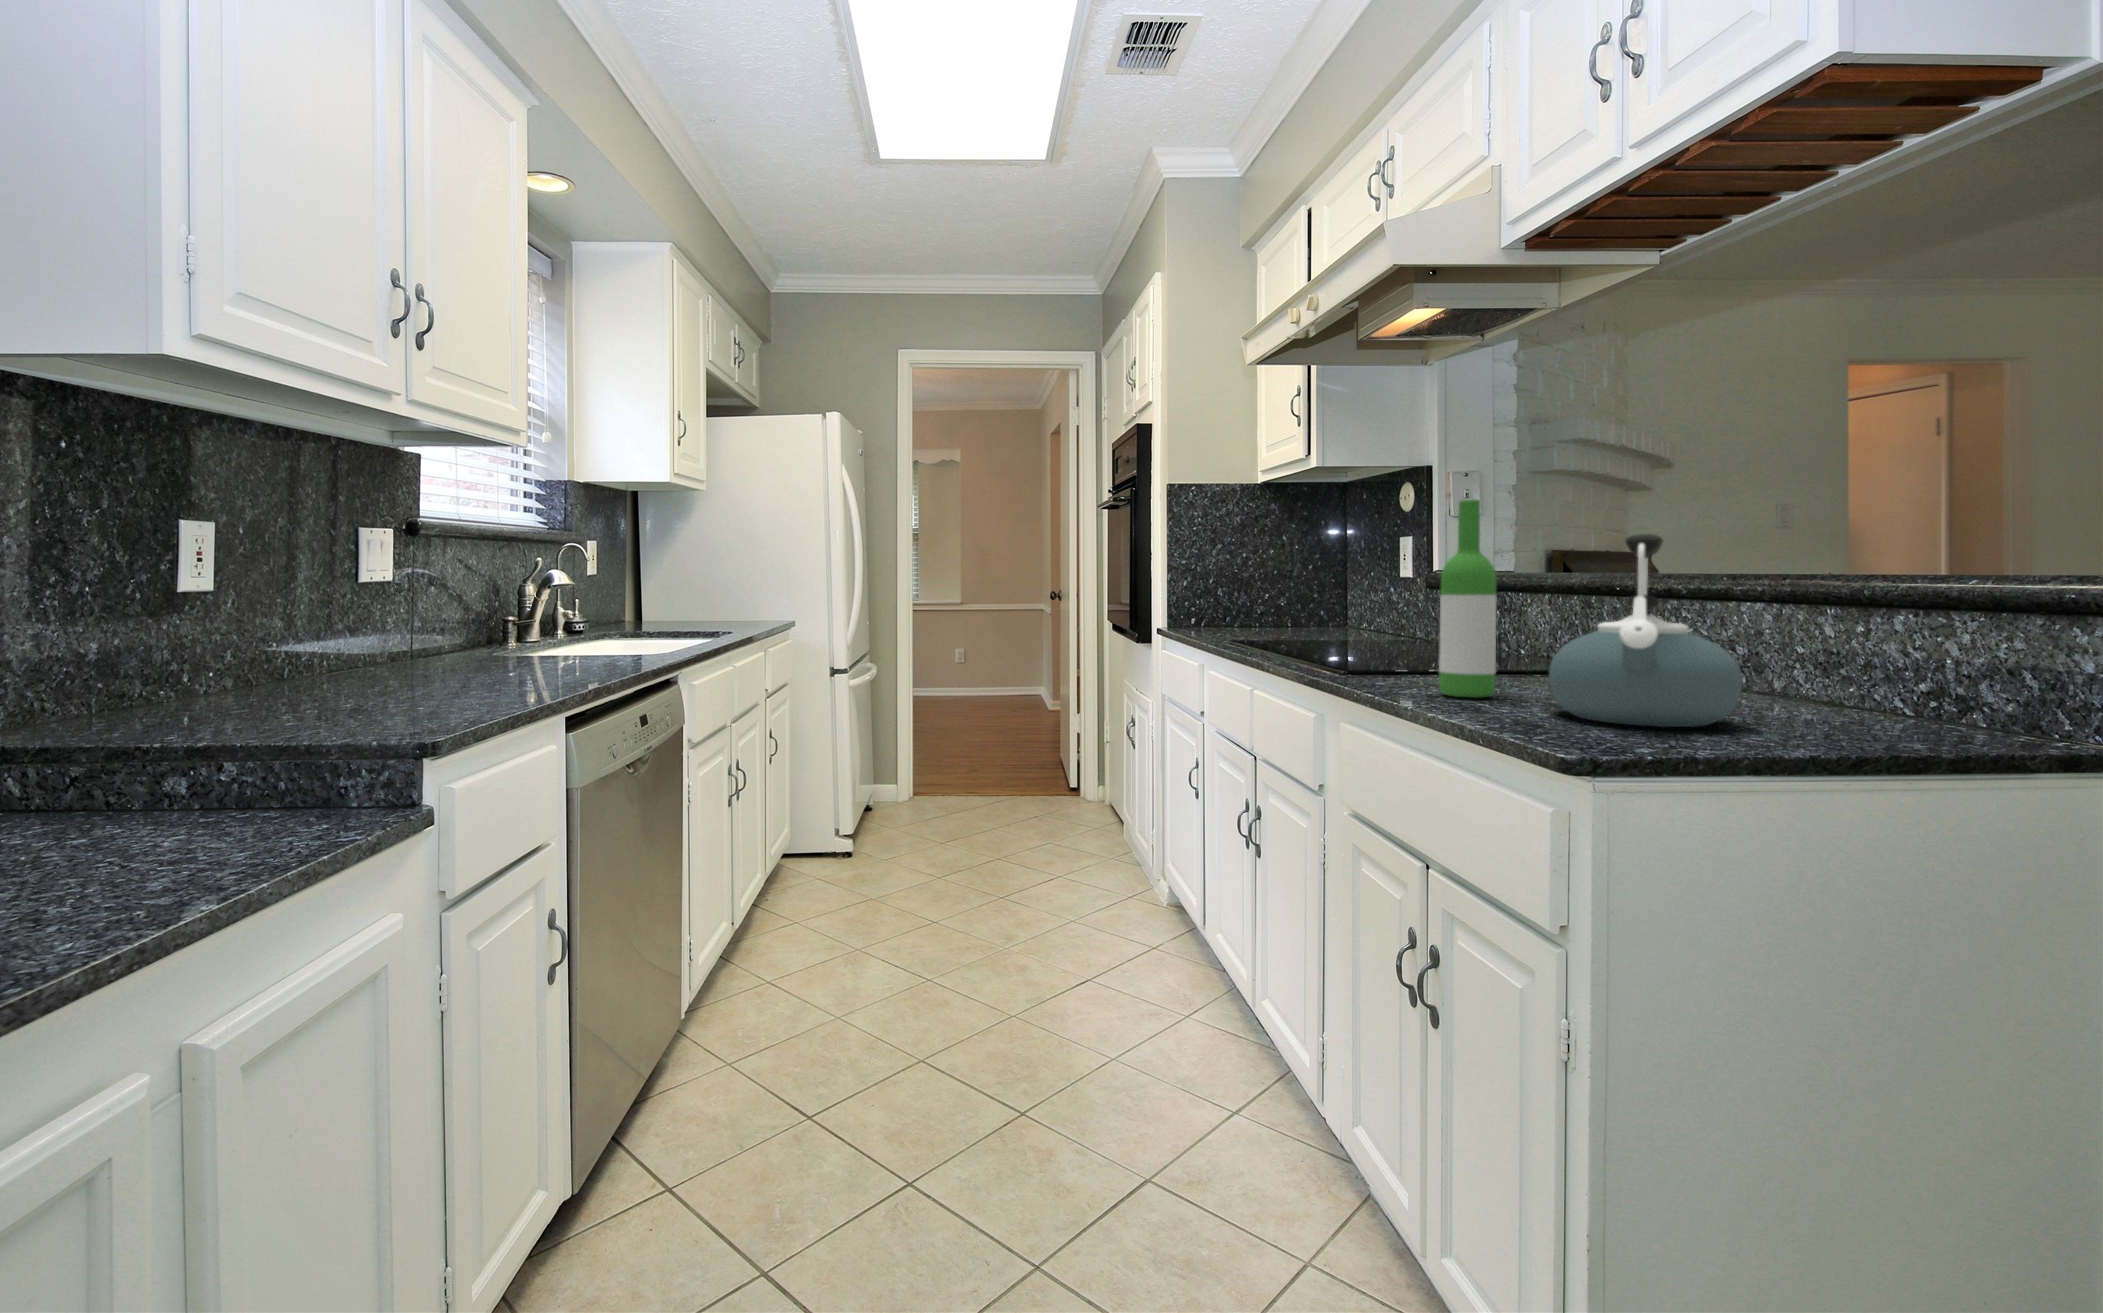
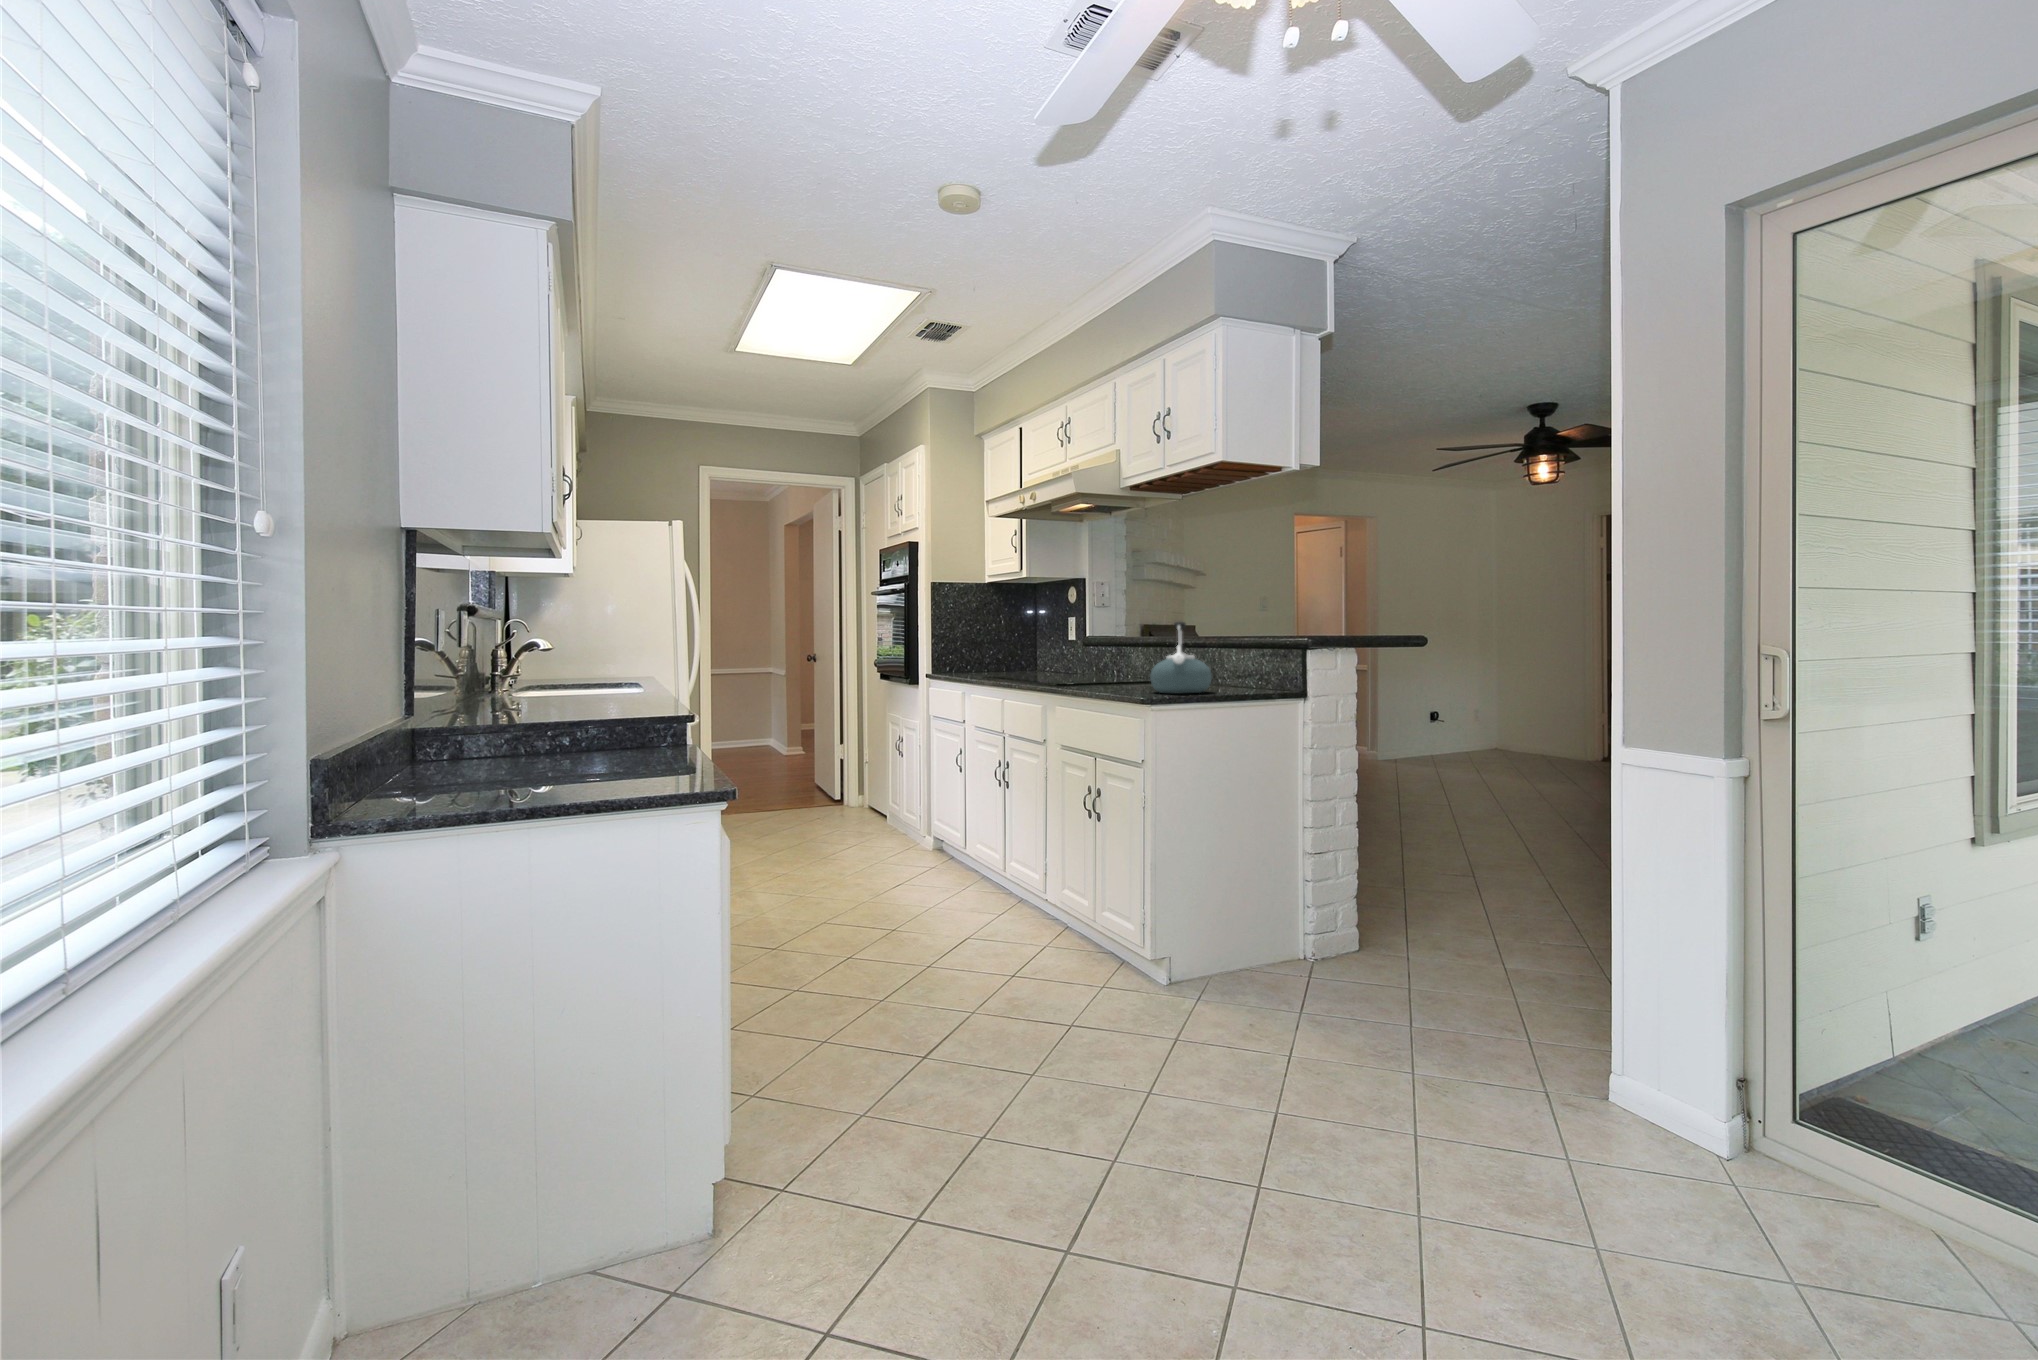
wine bottle: present [1439,499,1496,698] -> none [1108,606,1130,690]

